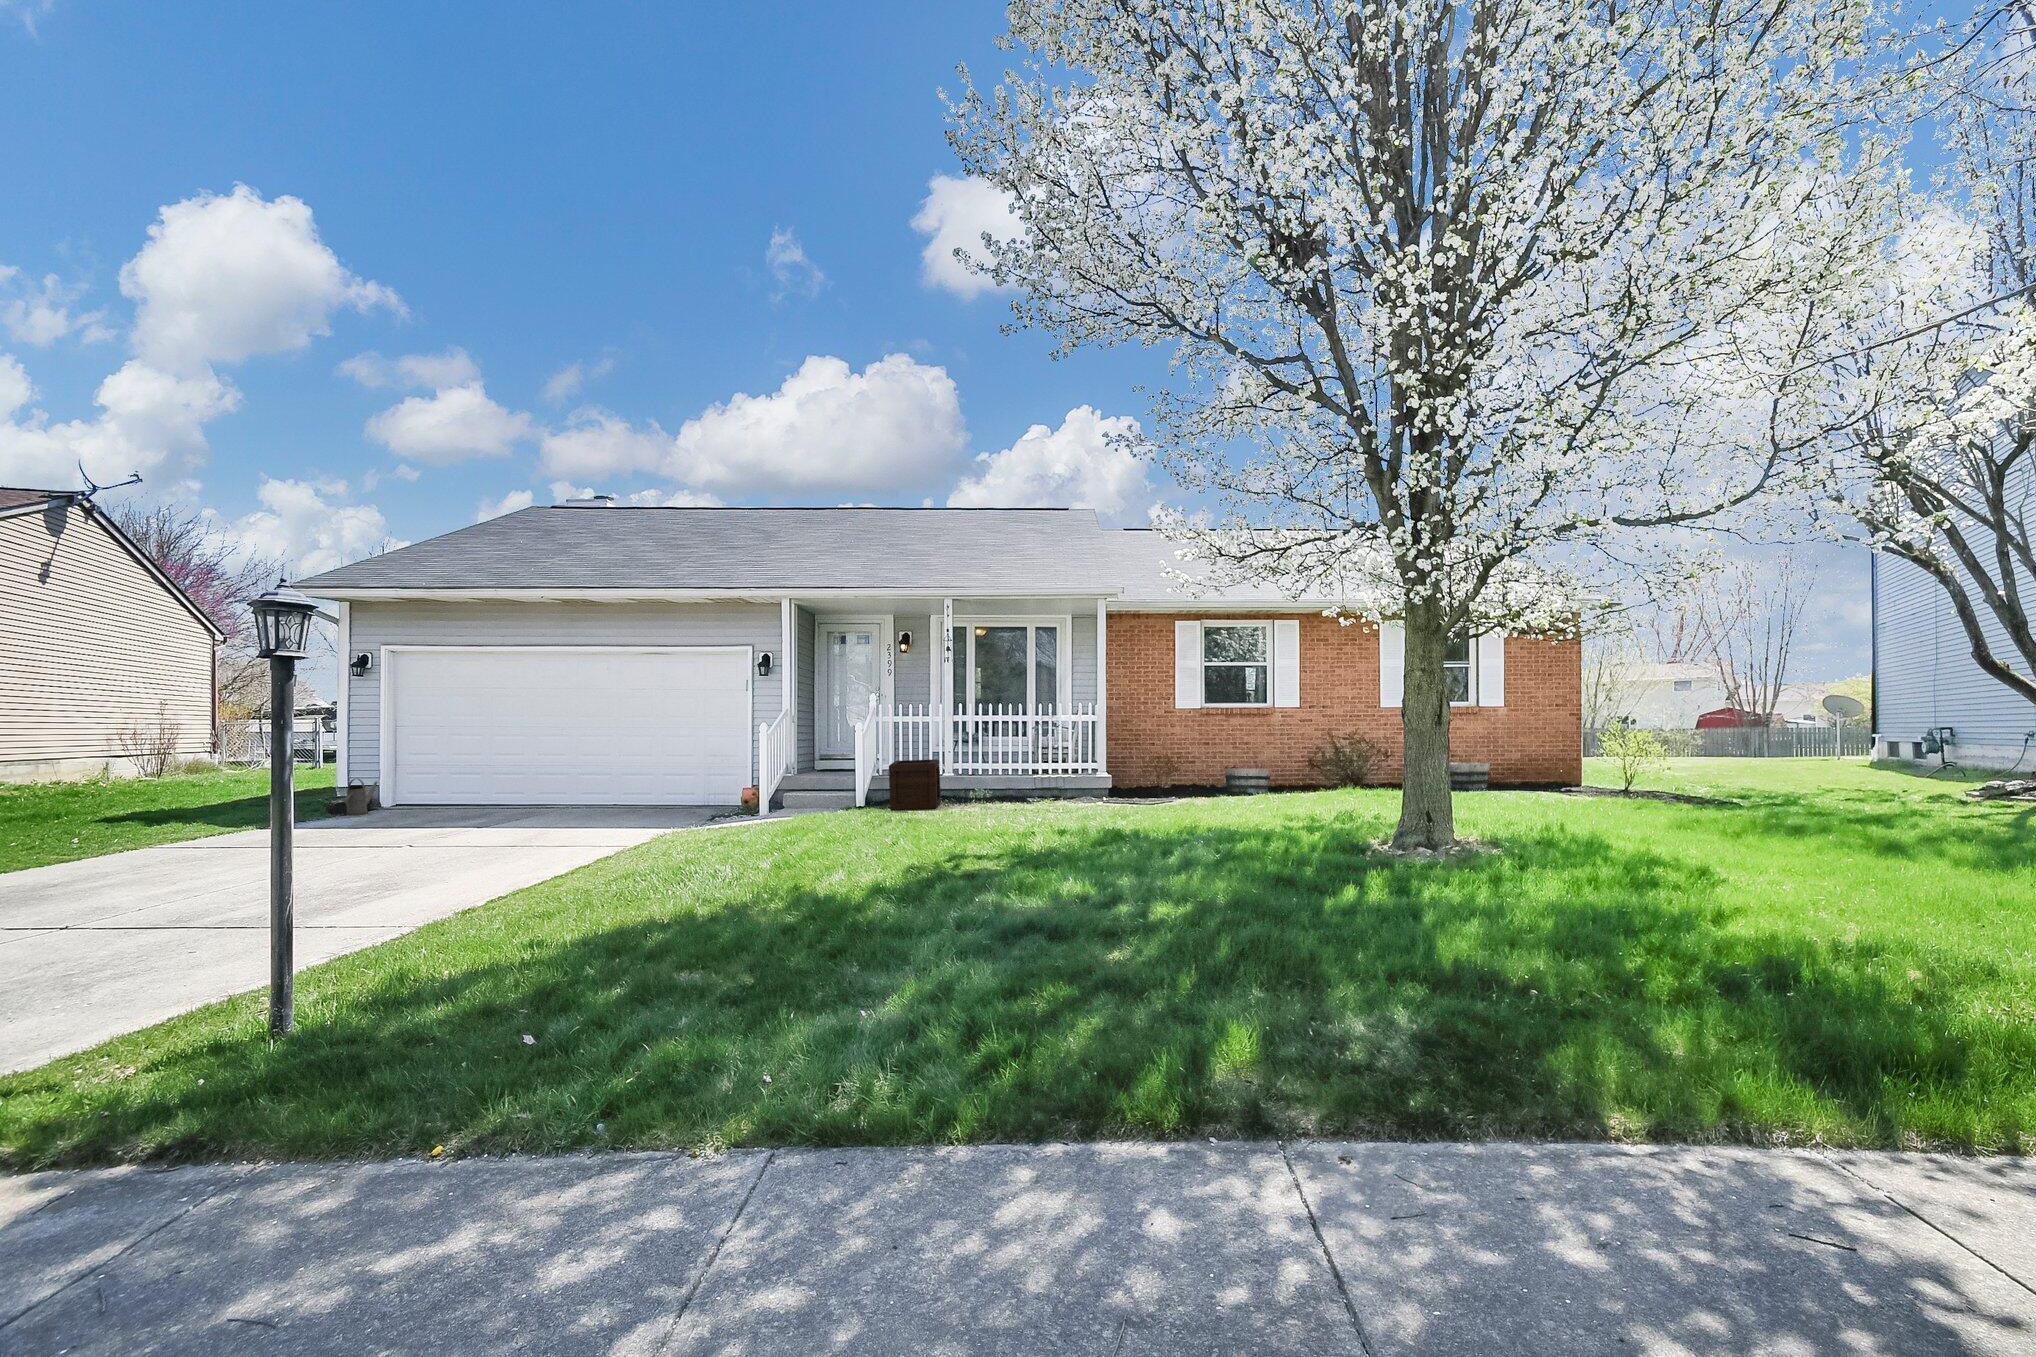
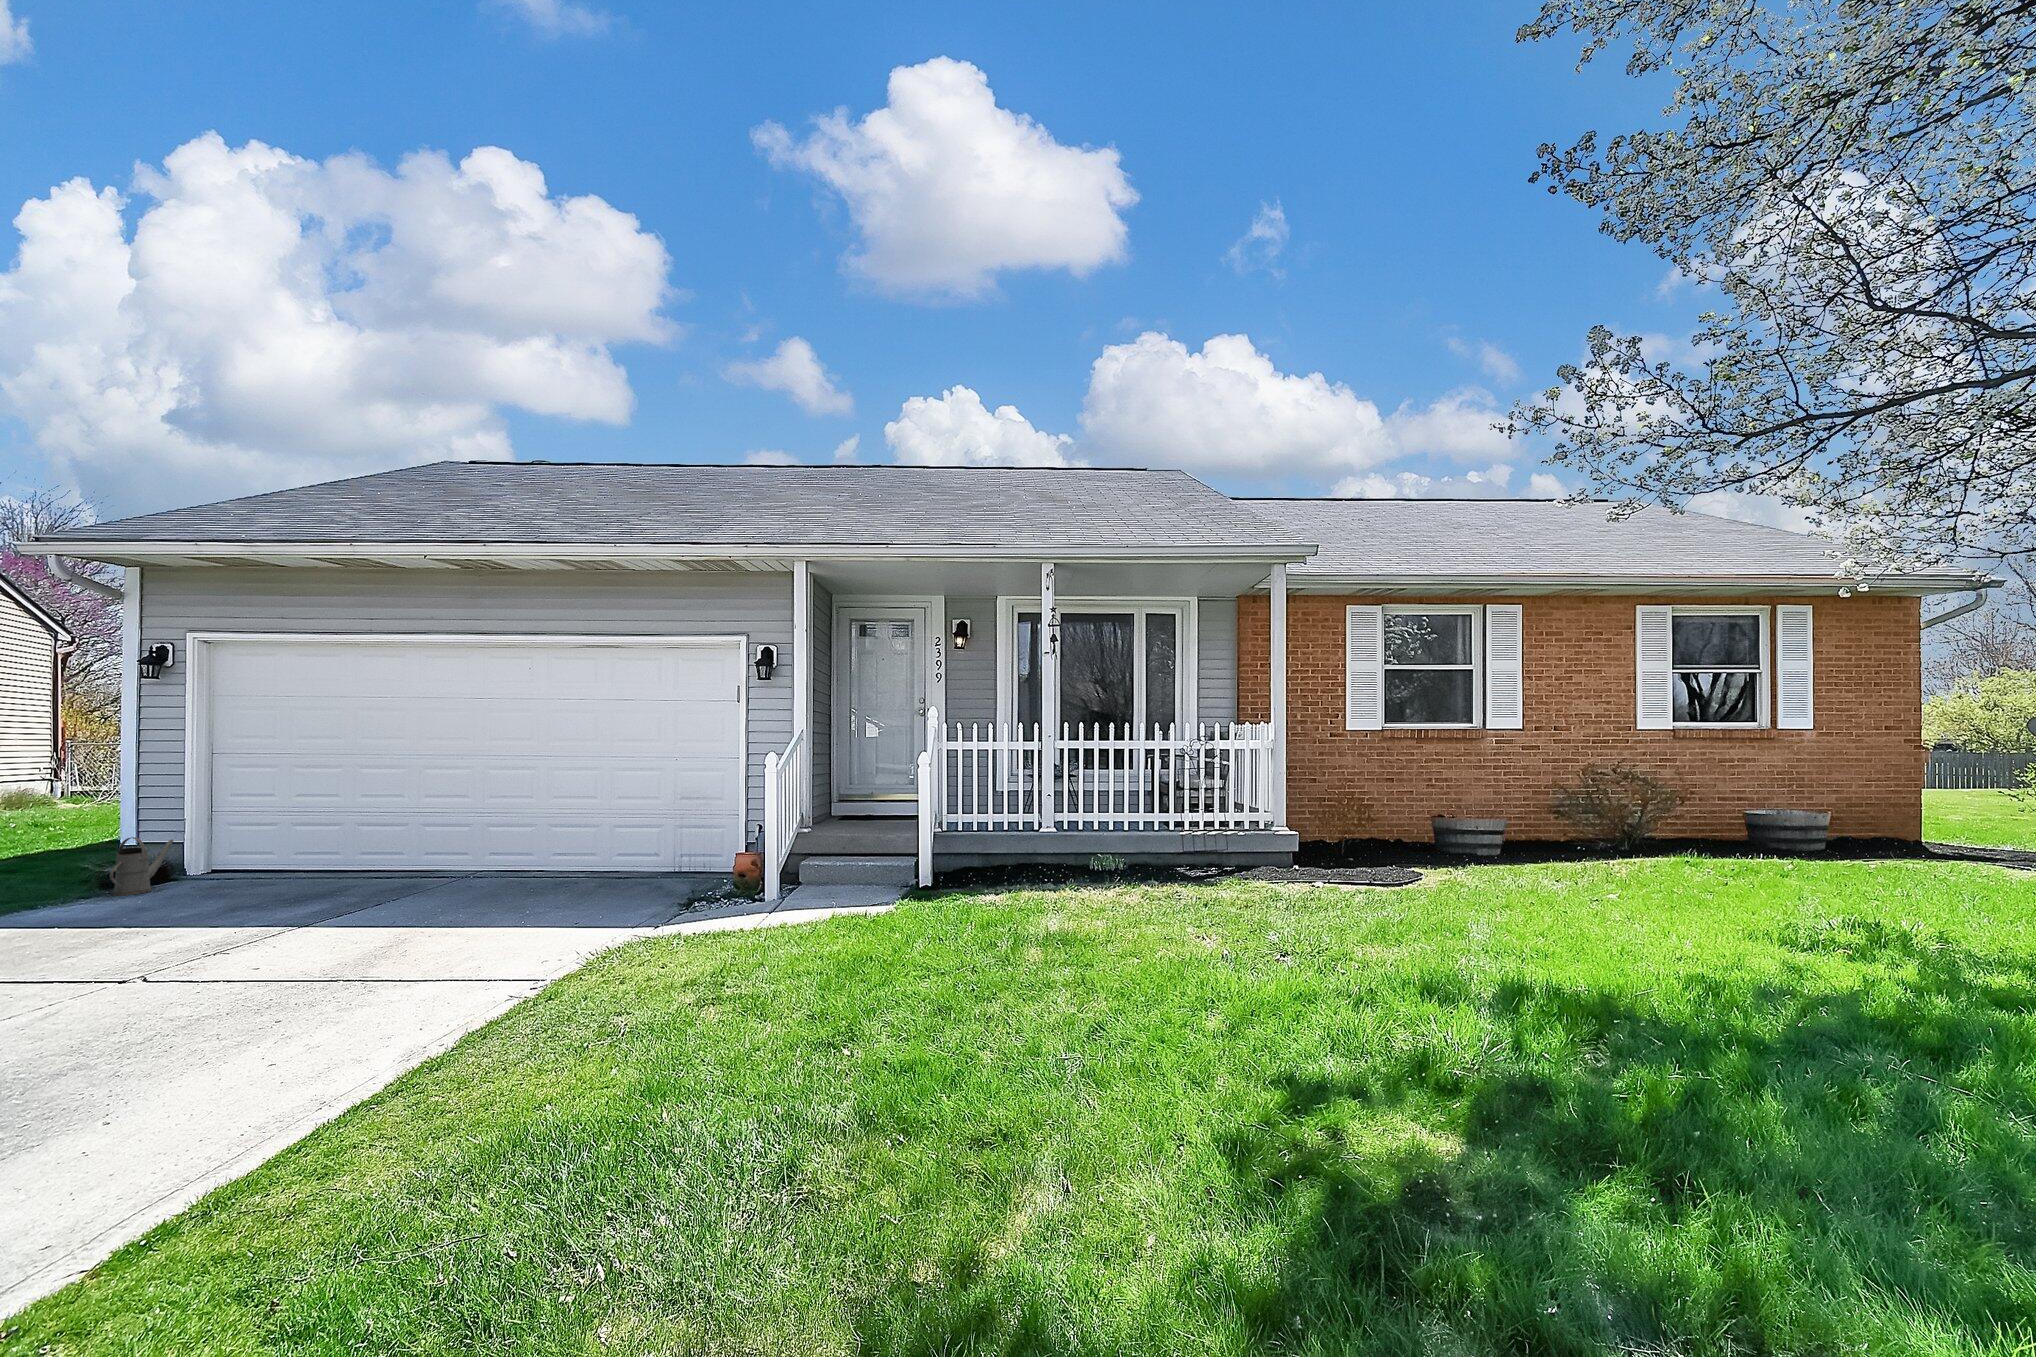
wooden crate: present [889,759,941,811] -> none [968,807,1042,890]

